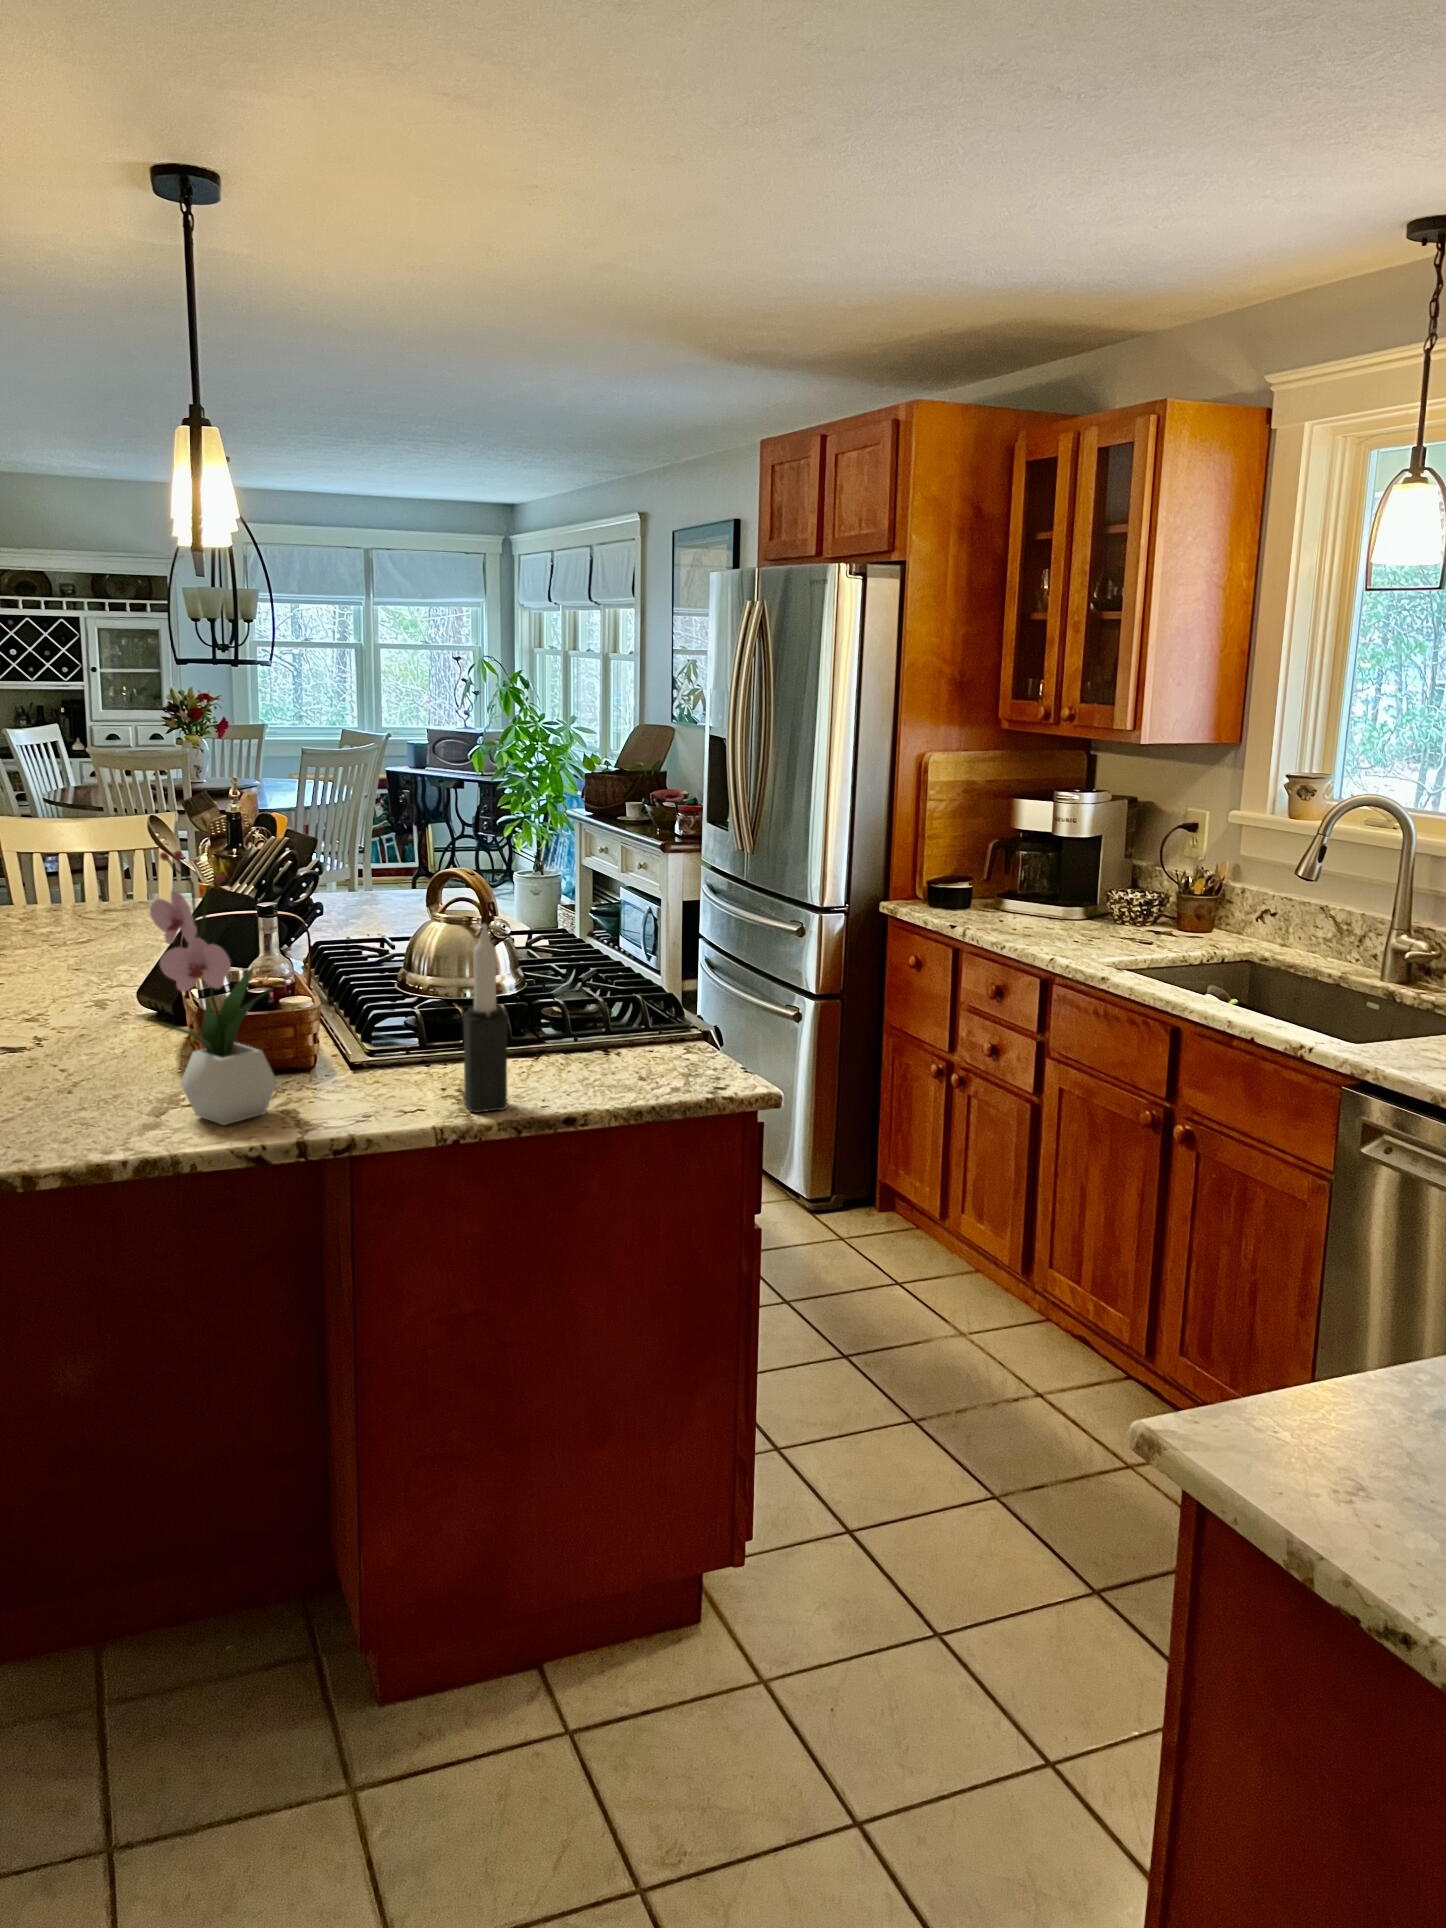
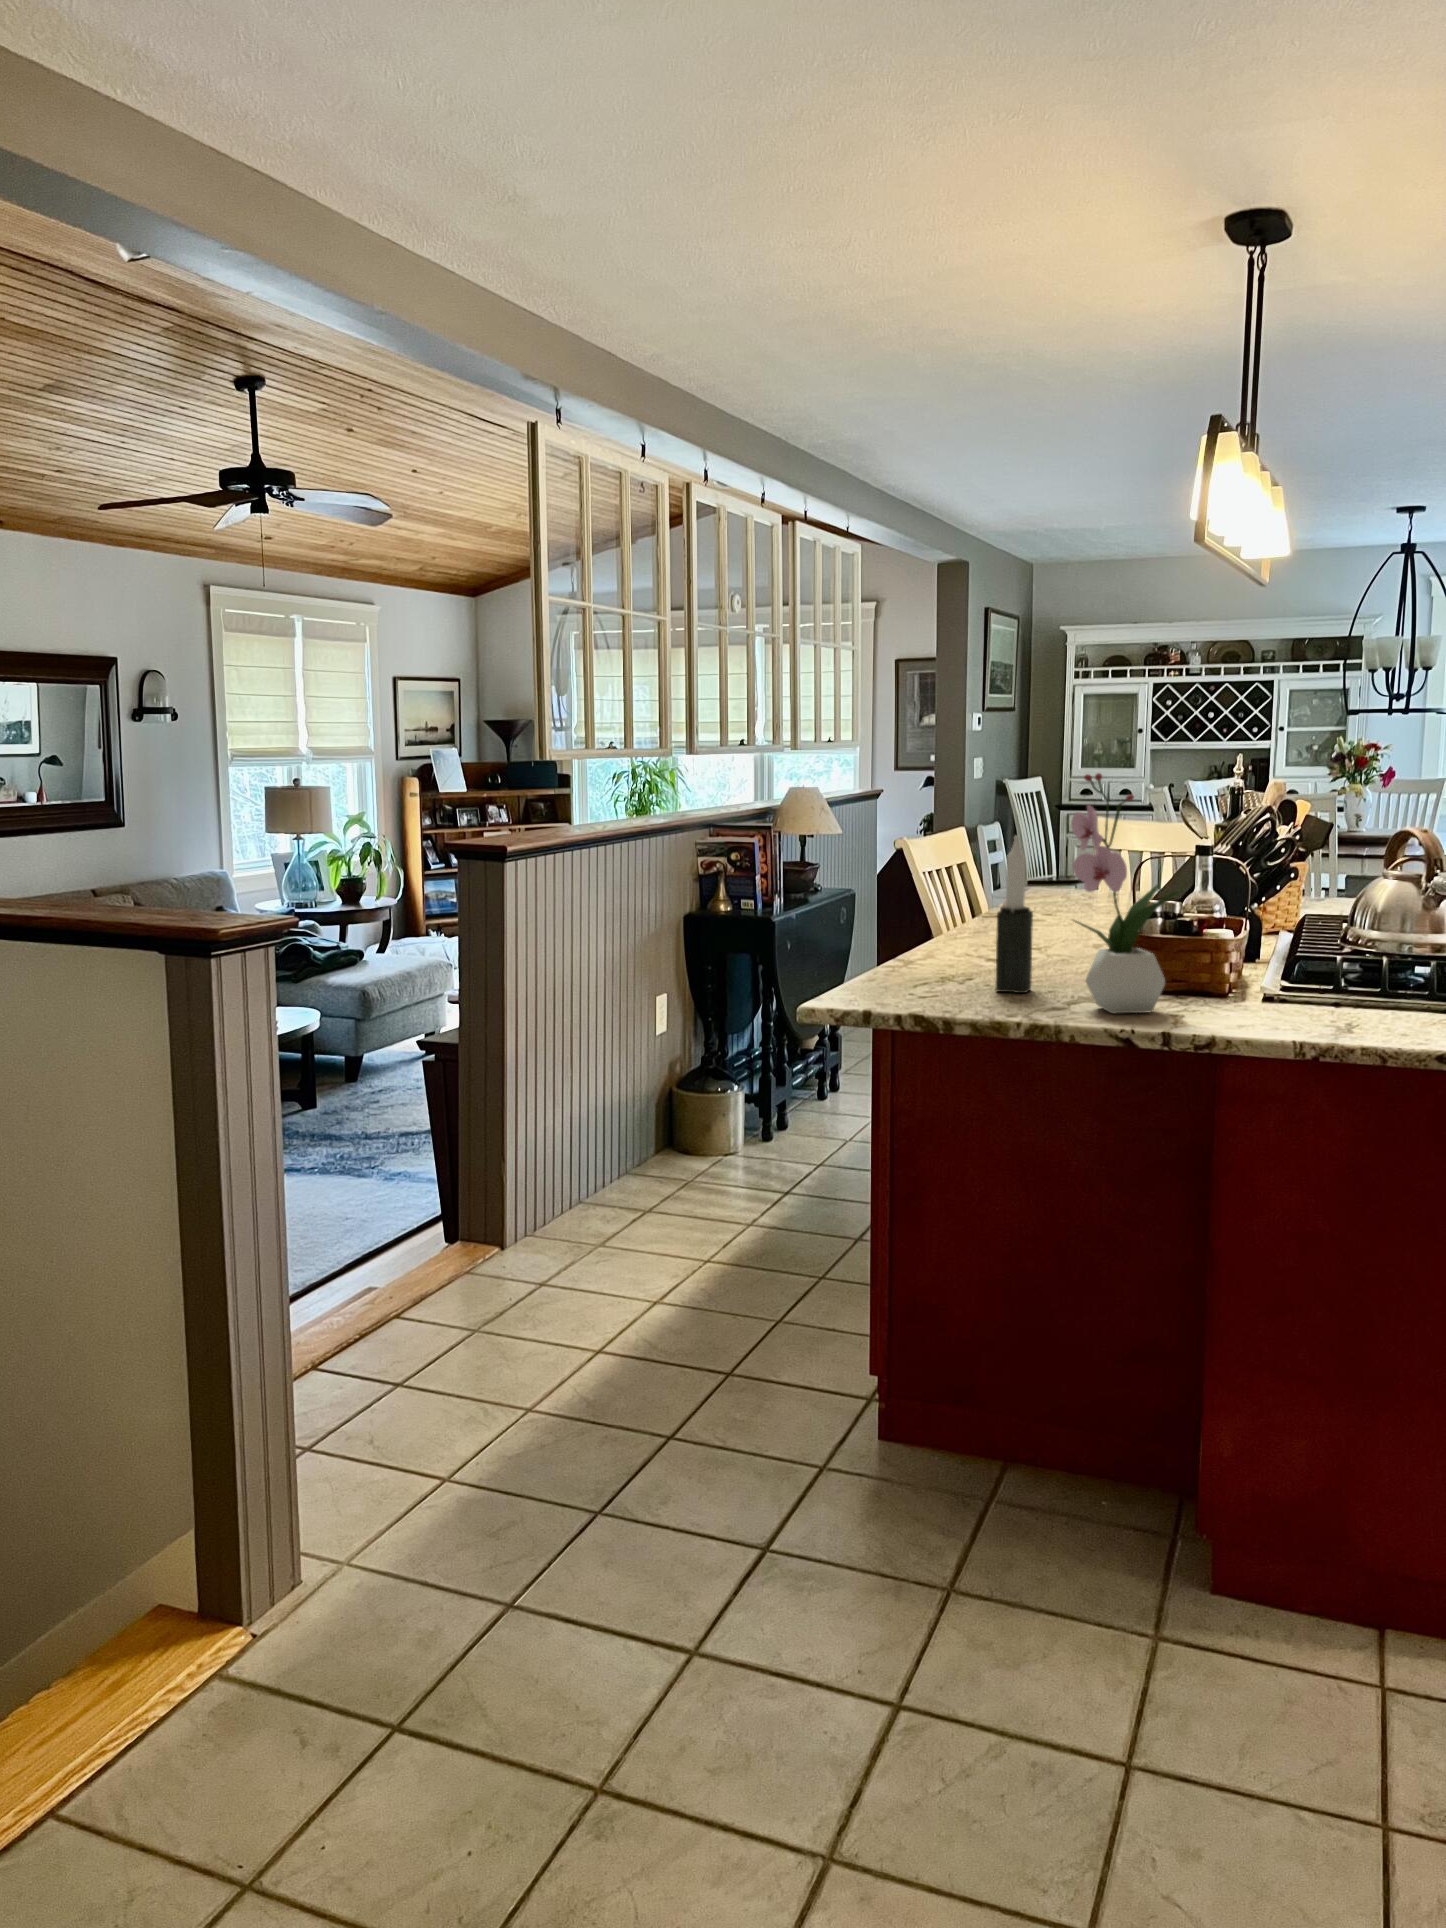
candle: present [464,924,507,1113] -> present [996,836,1033,993]

